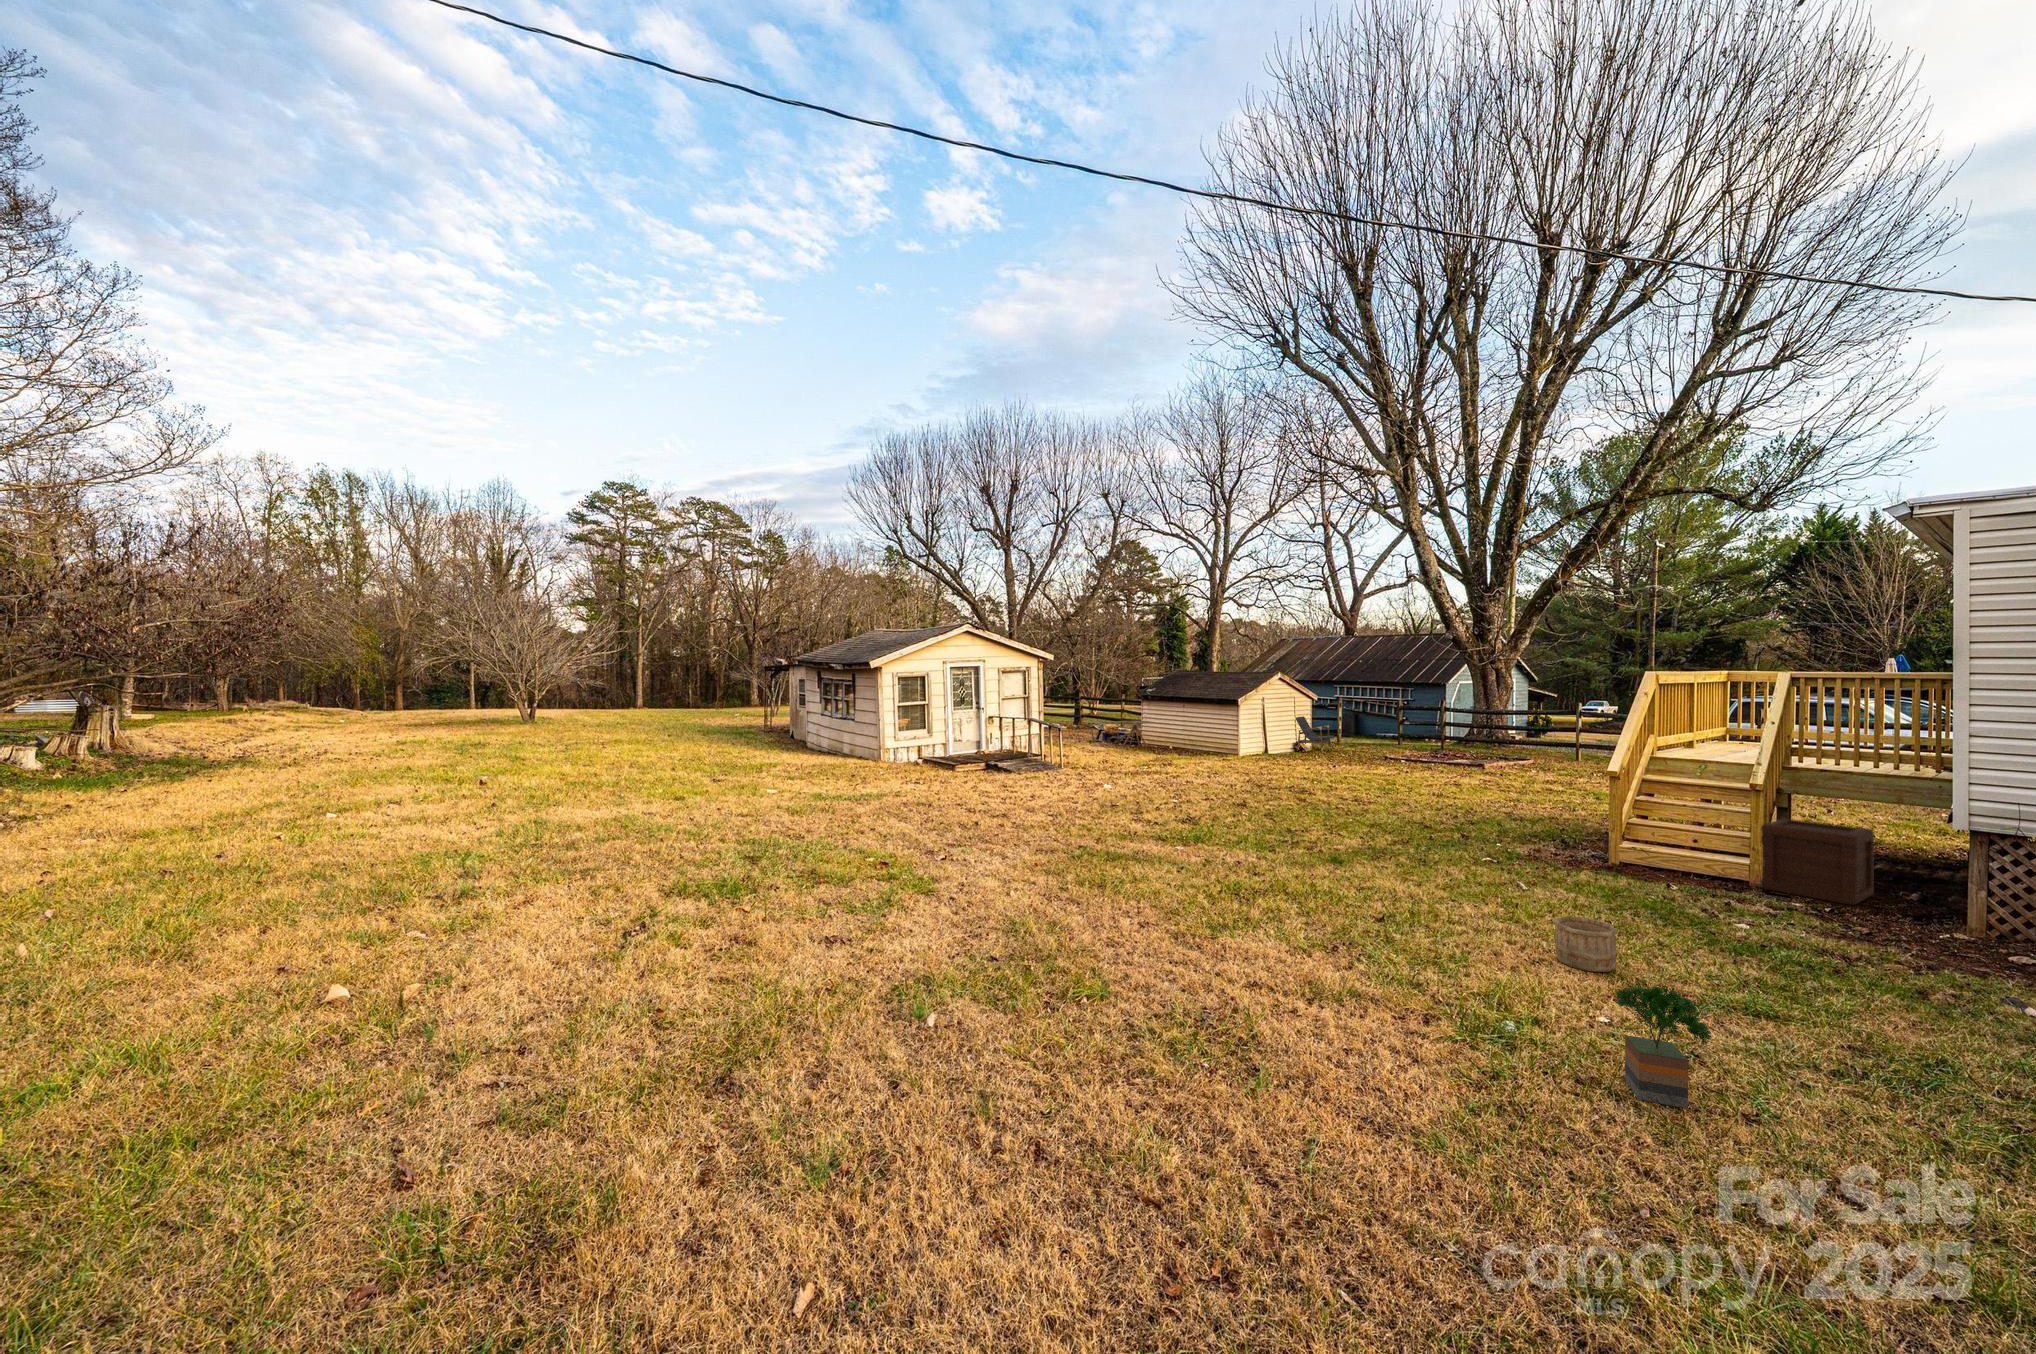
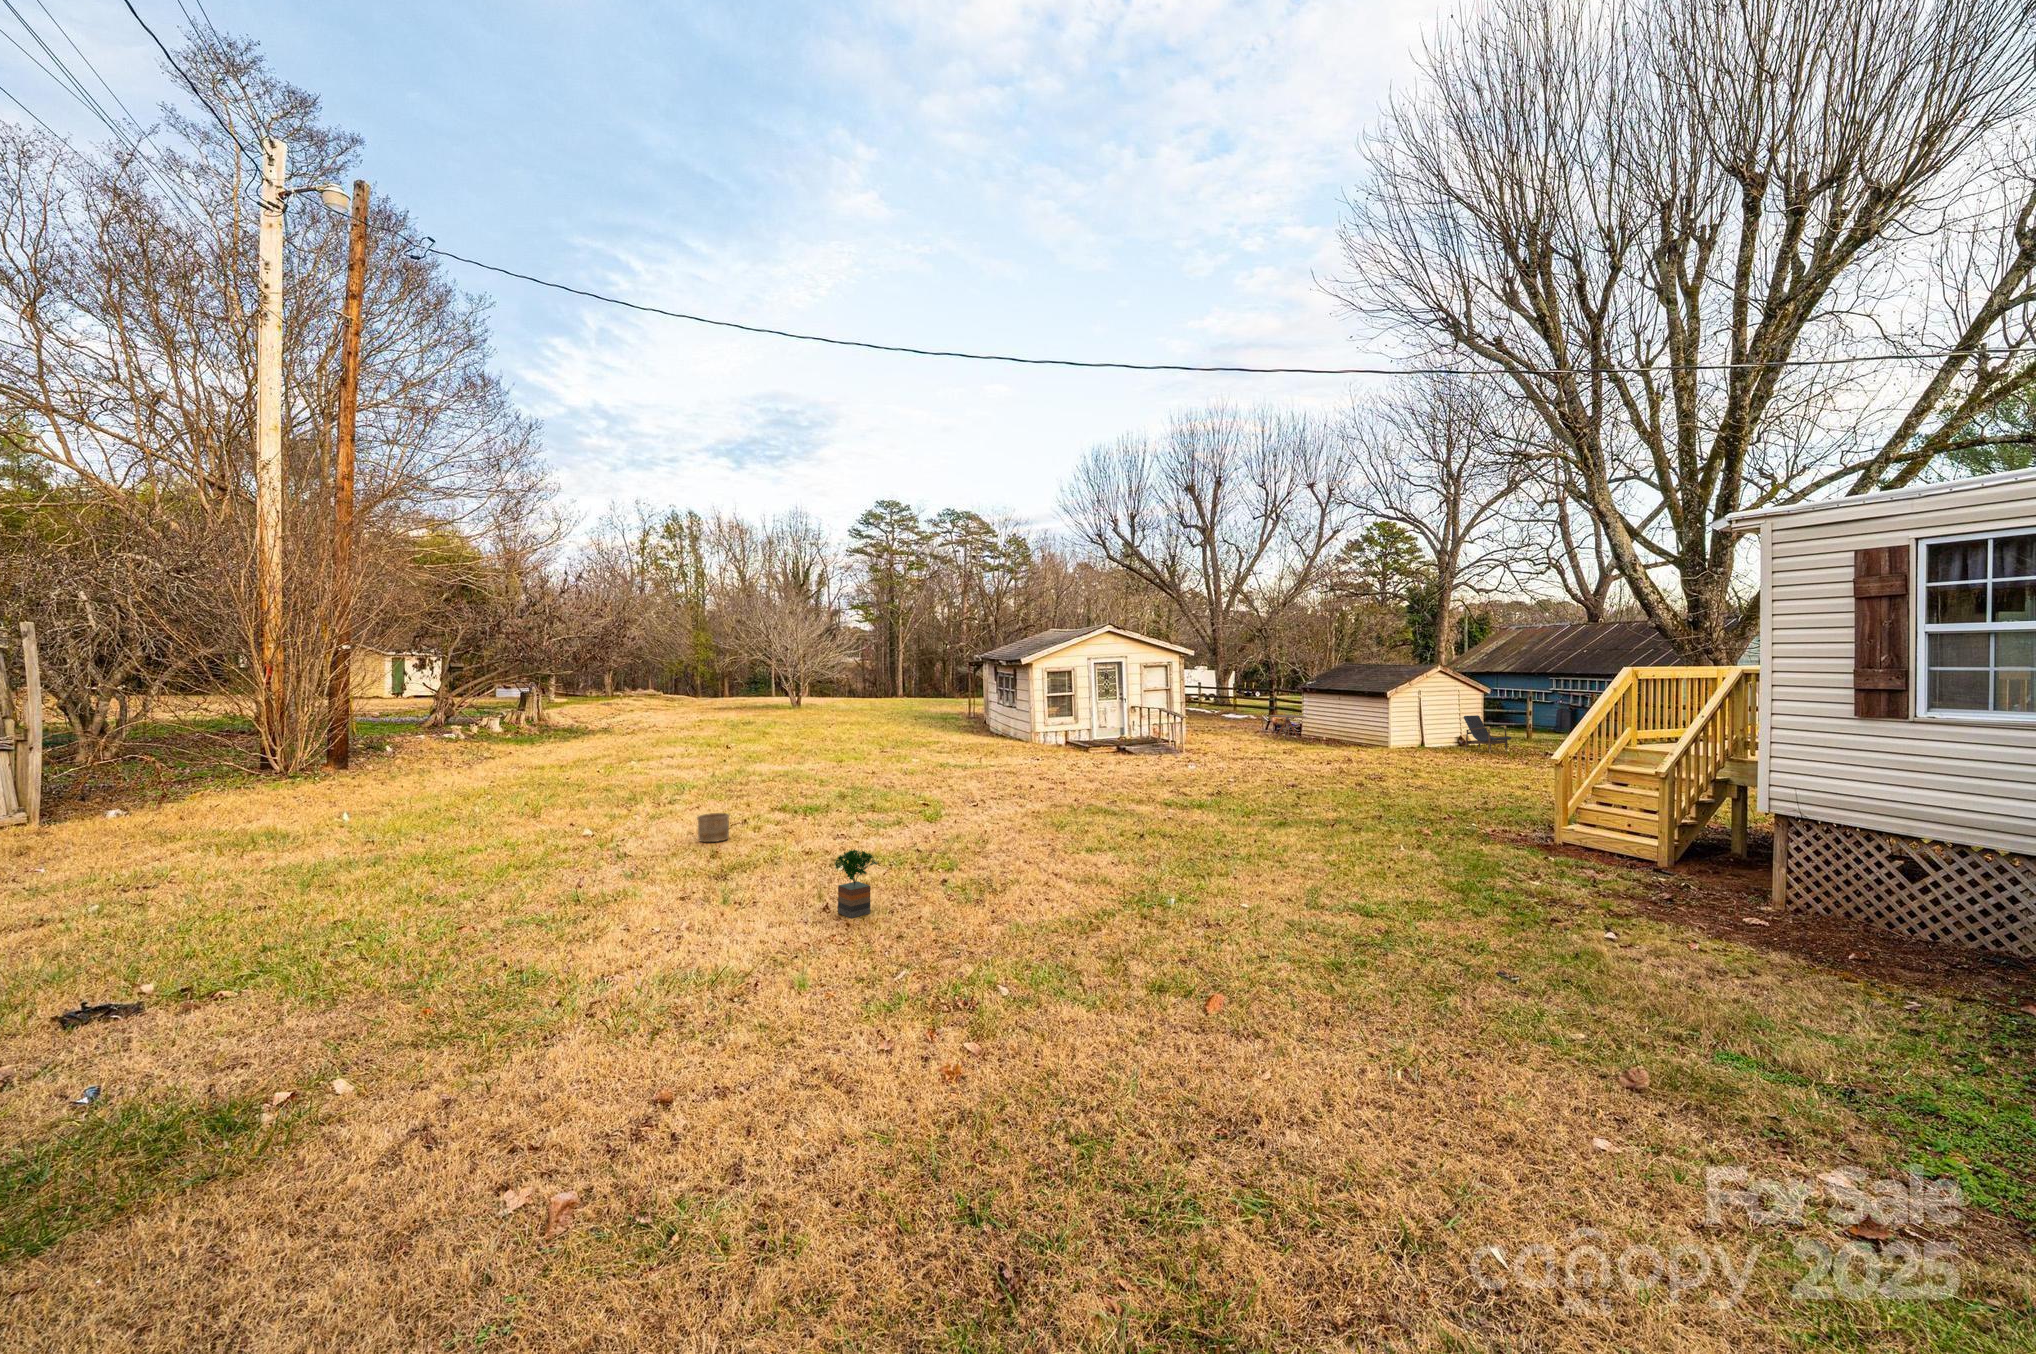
wooden crate: present [1760,819,1874,905] -> none [1619,810,1735,887]
wooden bucket: present [1553,917,1618,972] -> present [697,813,729,842]
potted tree: present [1614,984,1711,1108] -> present [835,850,878,918]

